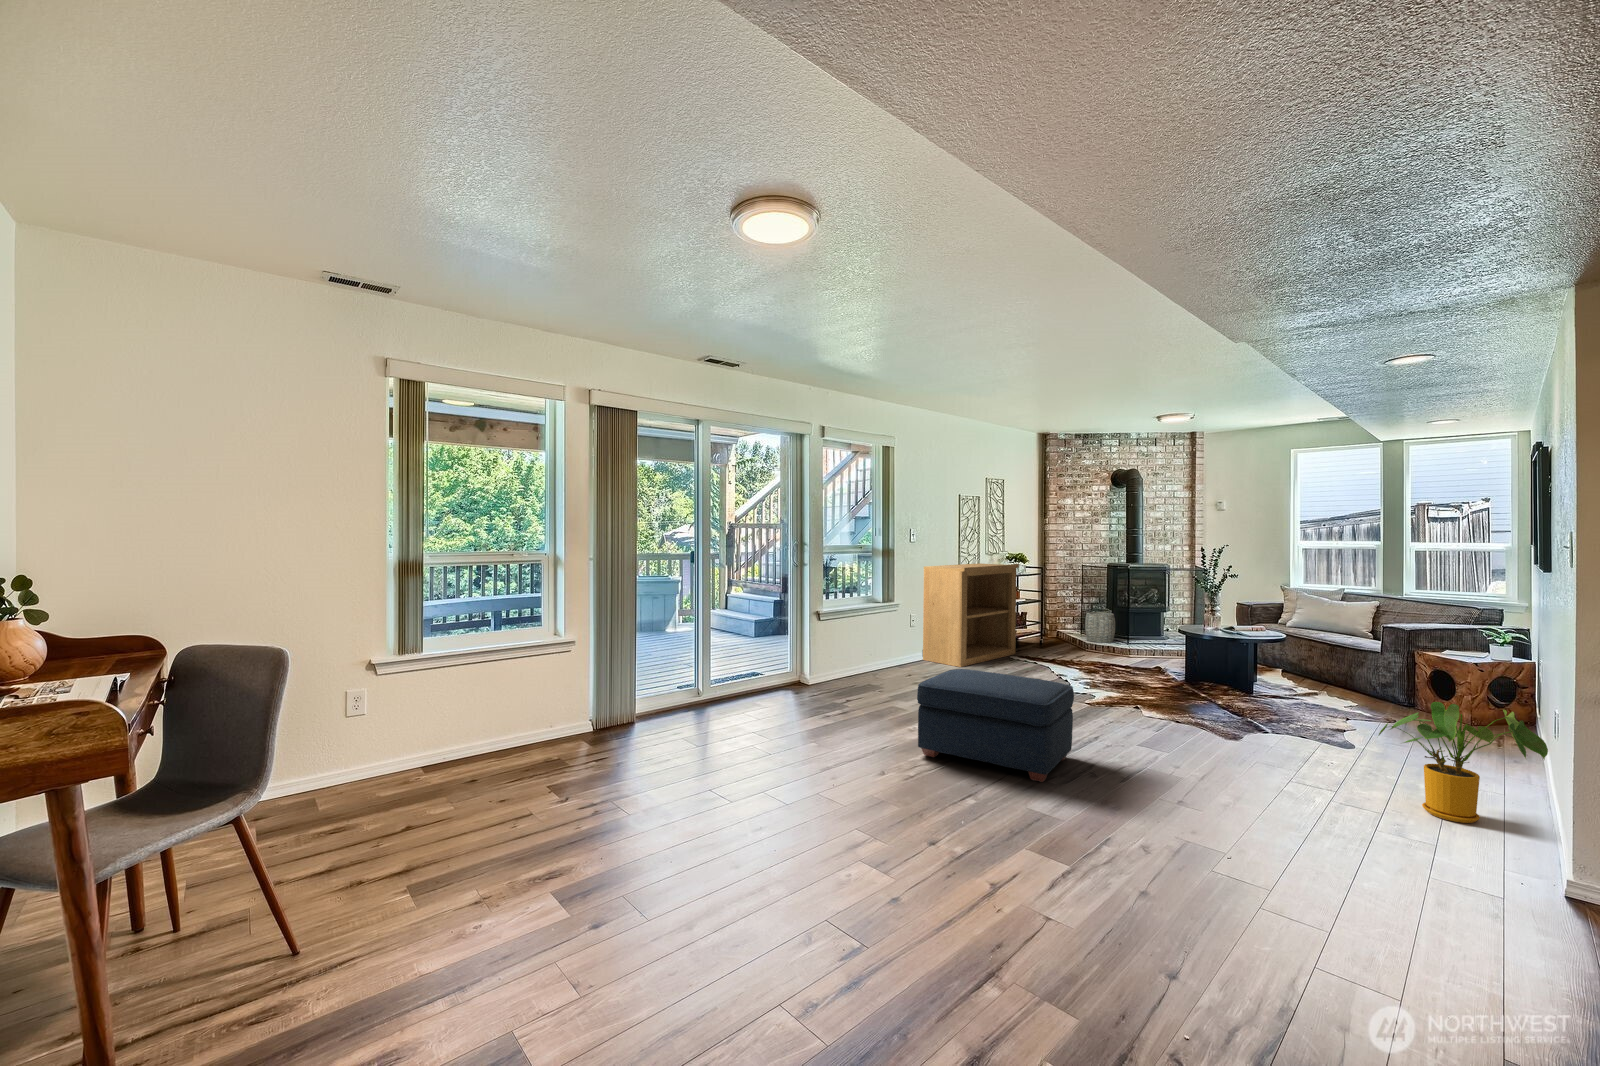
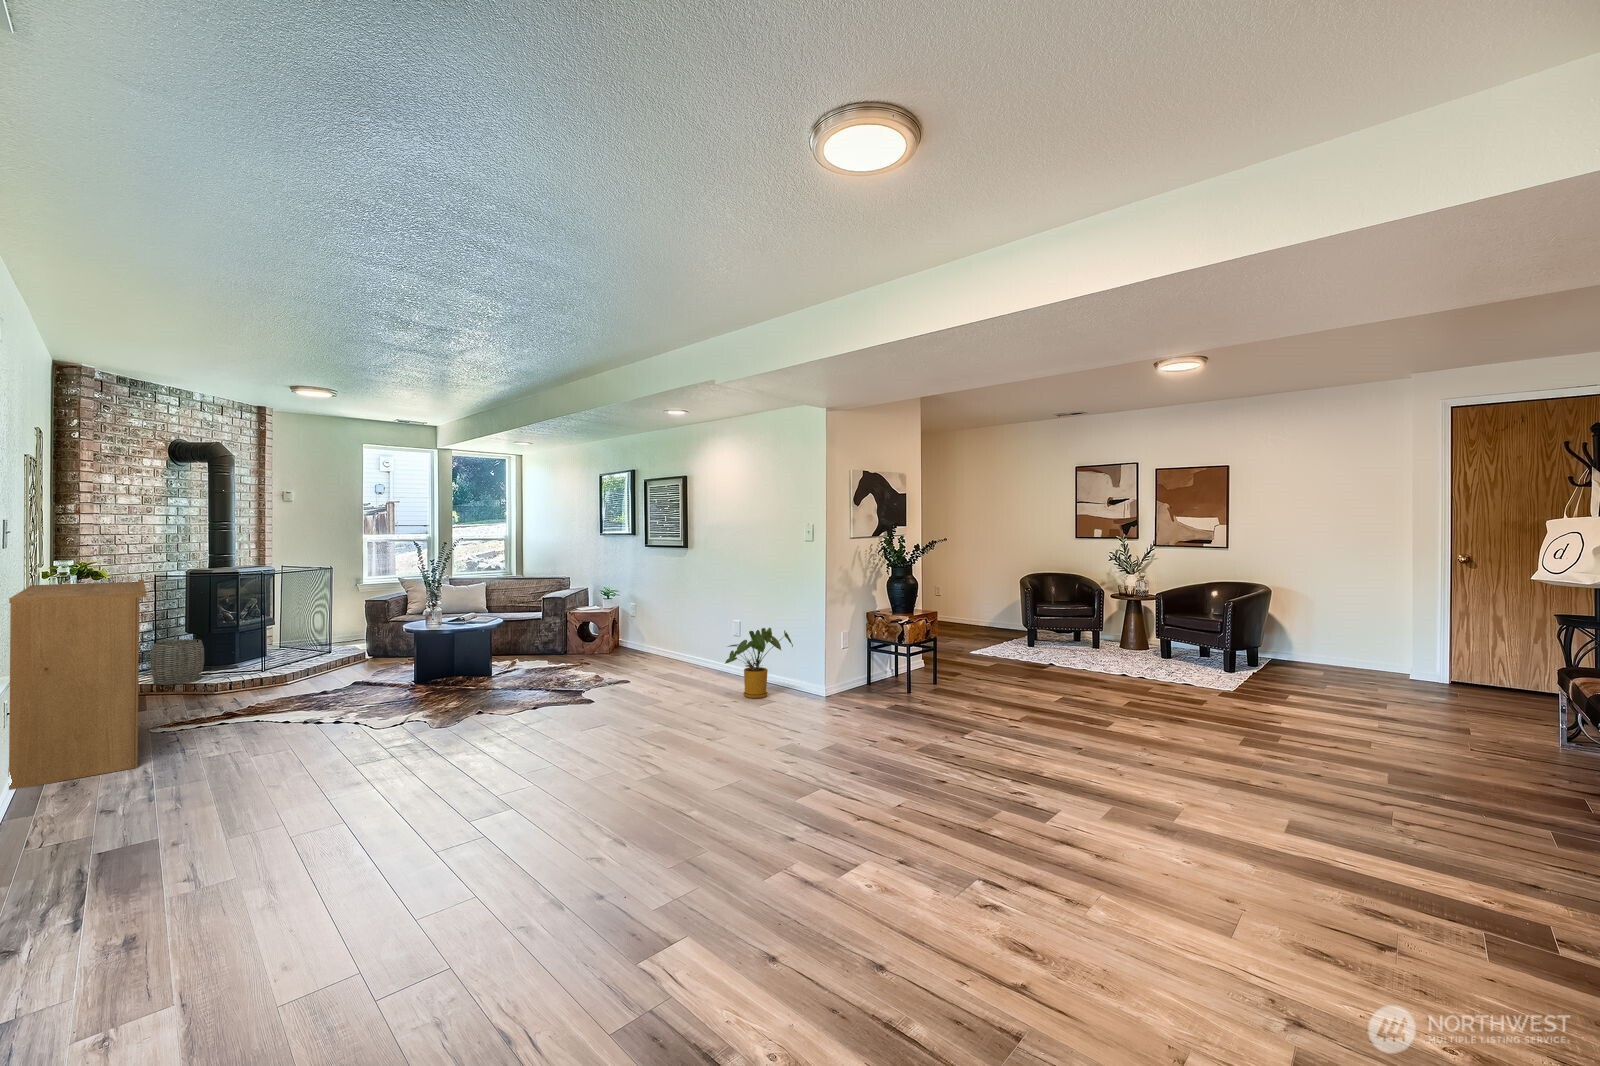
ottoman: present [917,669,1074,782] -> none [491,688,681,830]

